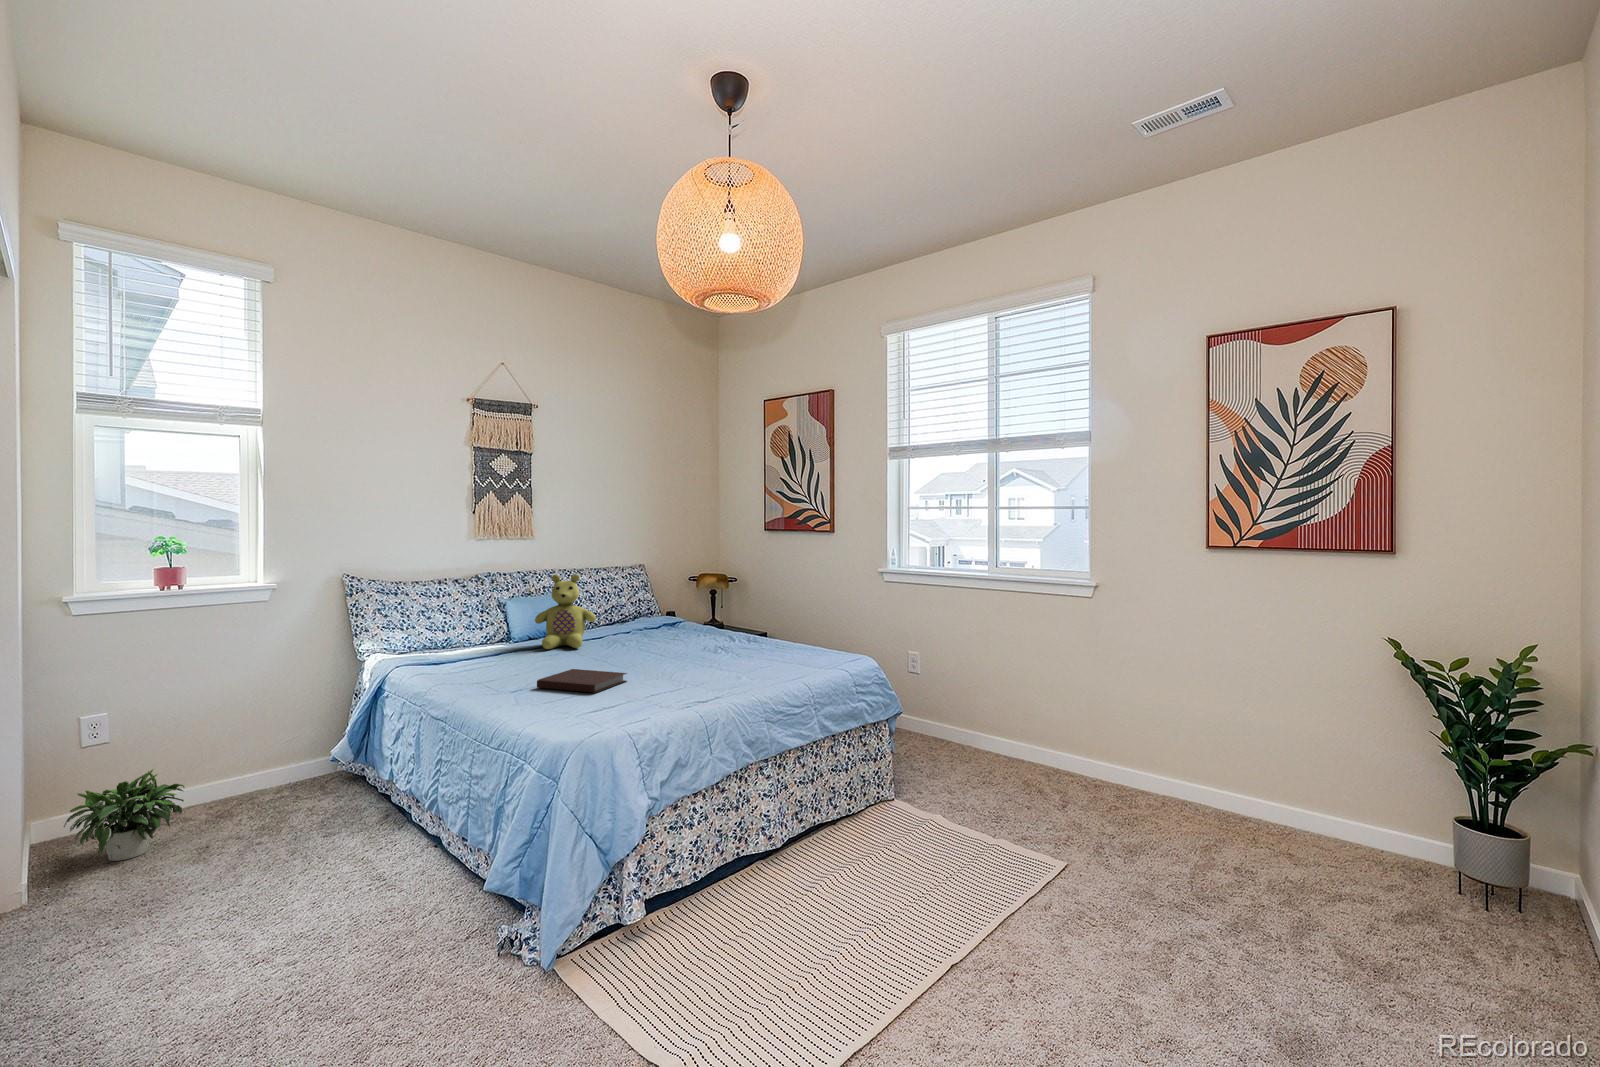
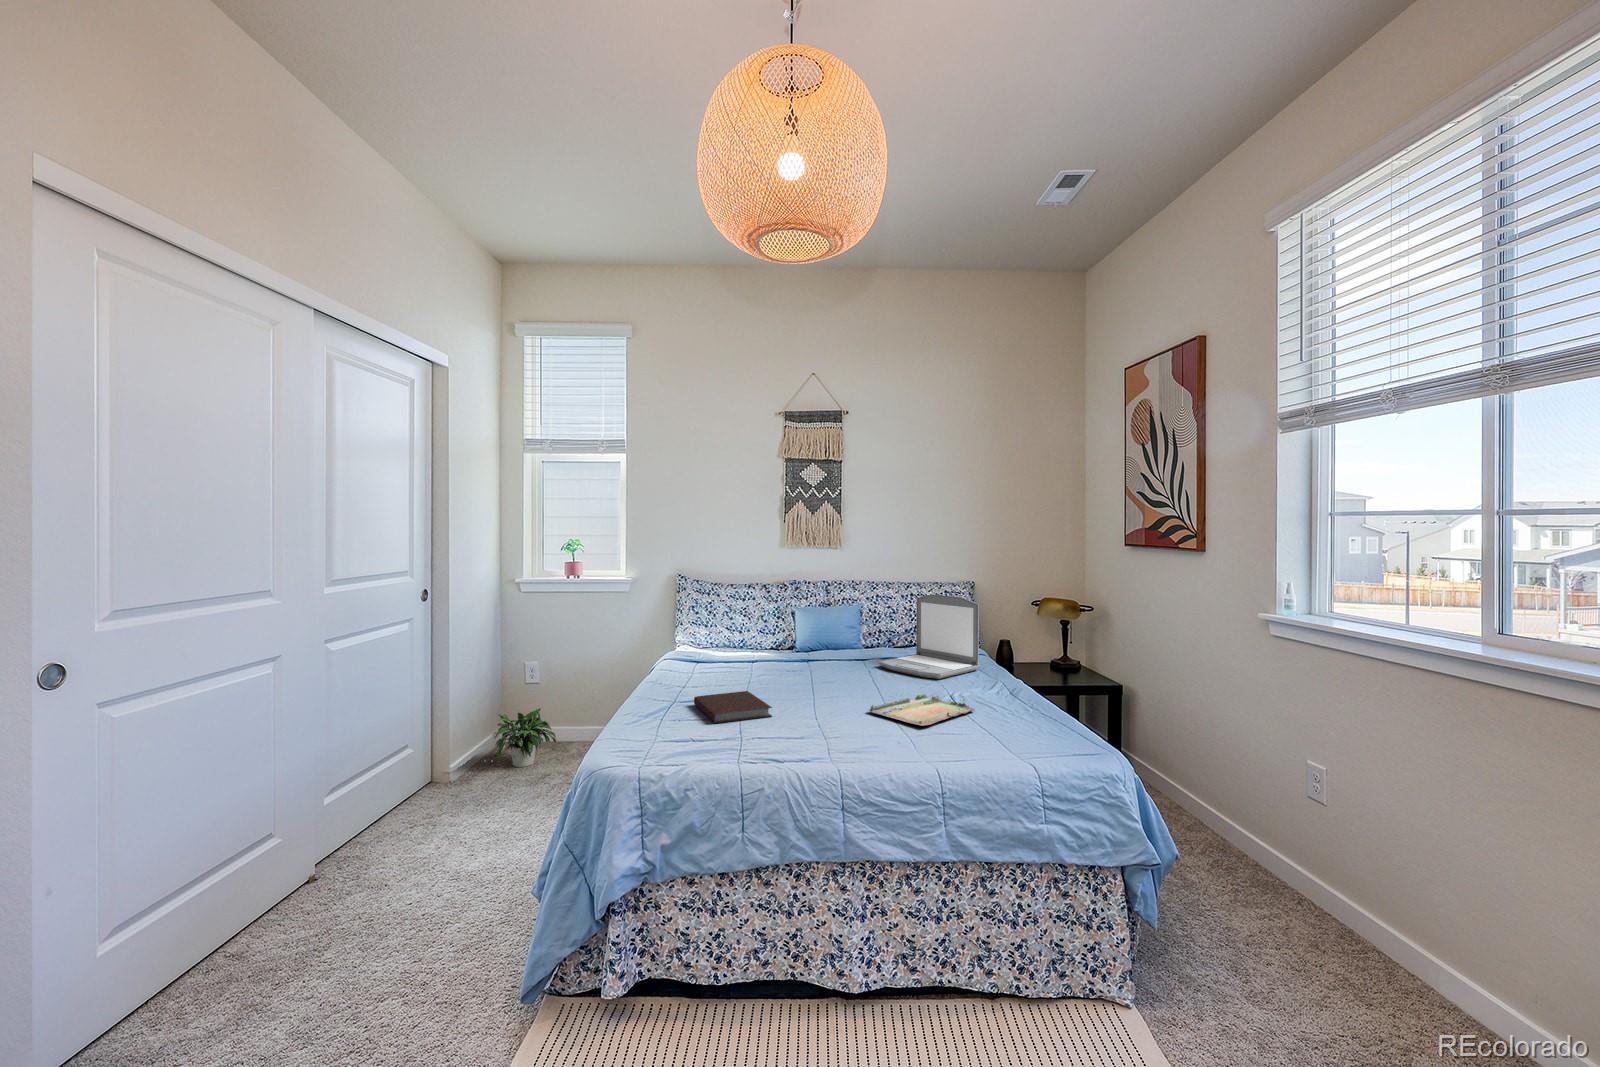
stuffed bear: present [535,574,596,649] -> none [797,587,857,667]
laptop: none [619,575,698,643] -> present [878,594,980,679]
tray: none [690,645,754,666] -> present [869,694,975,726]

